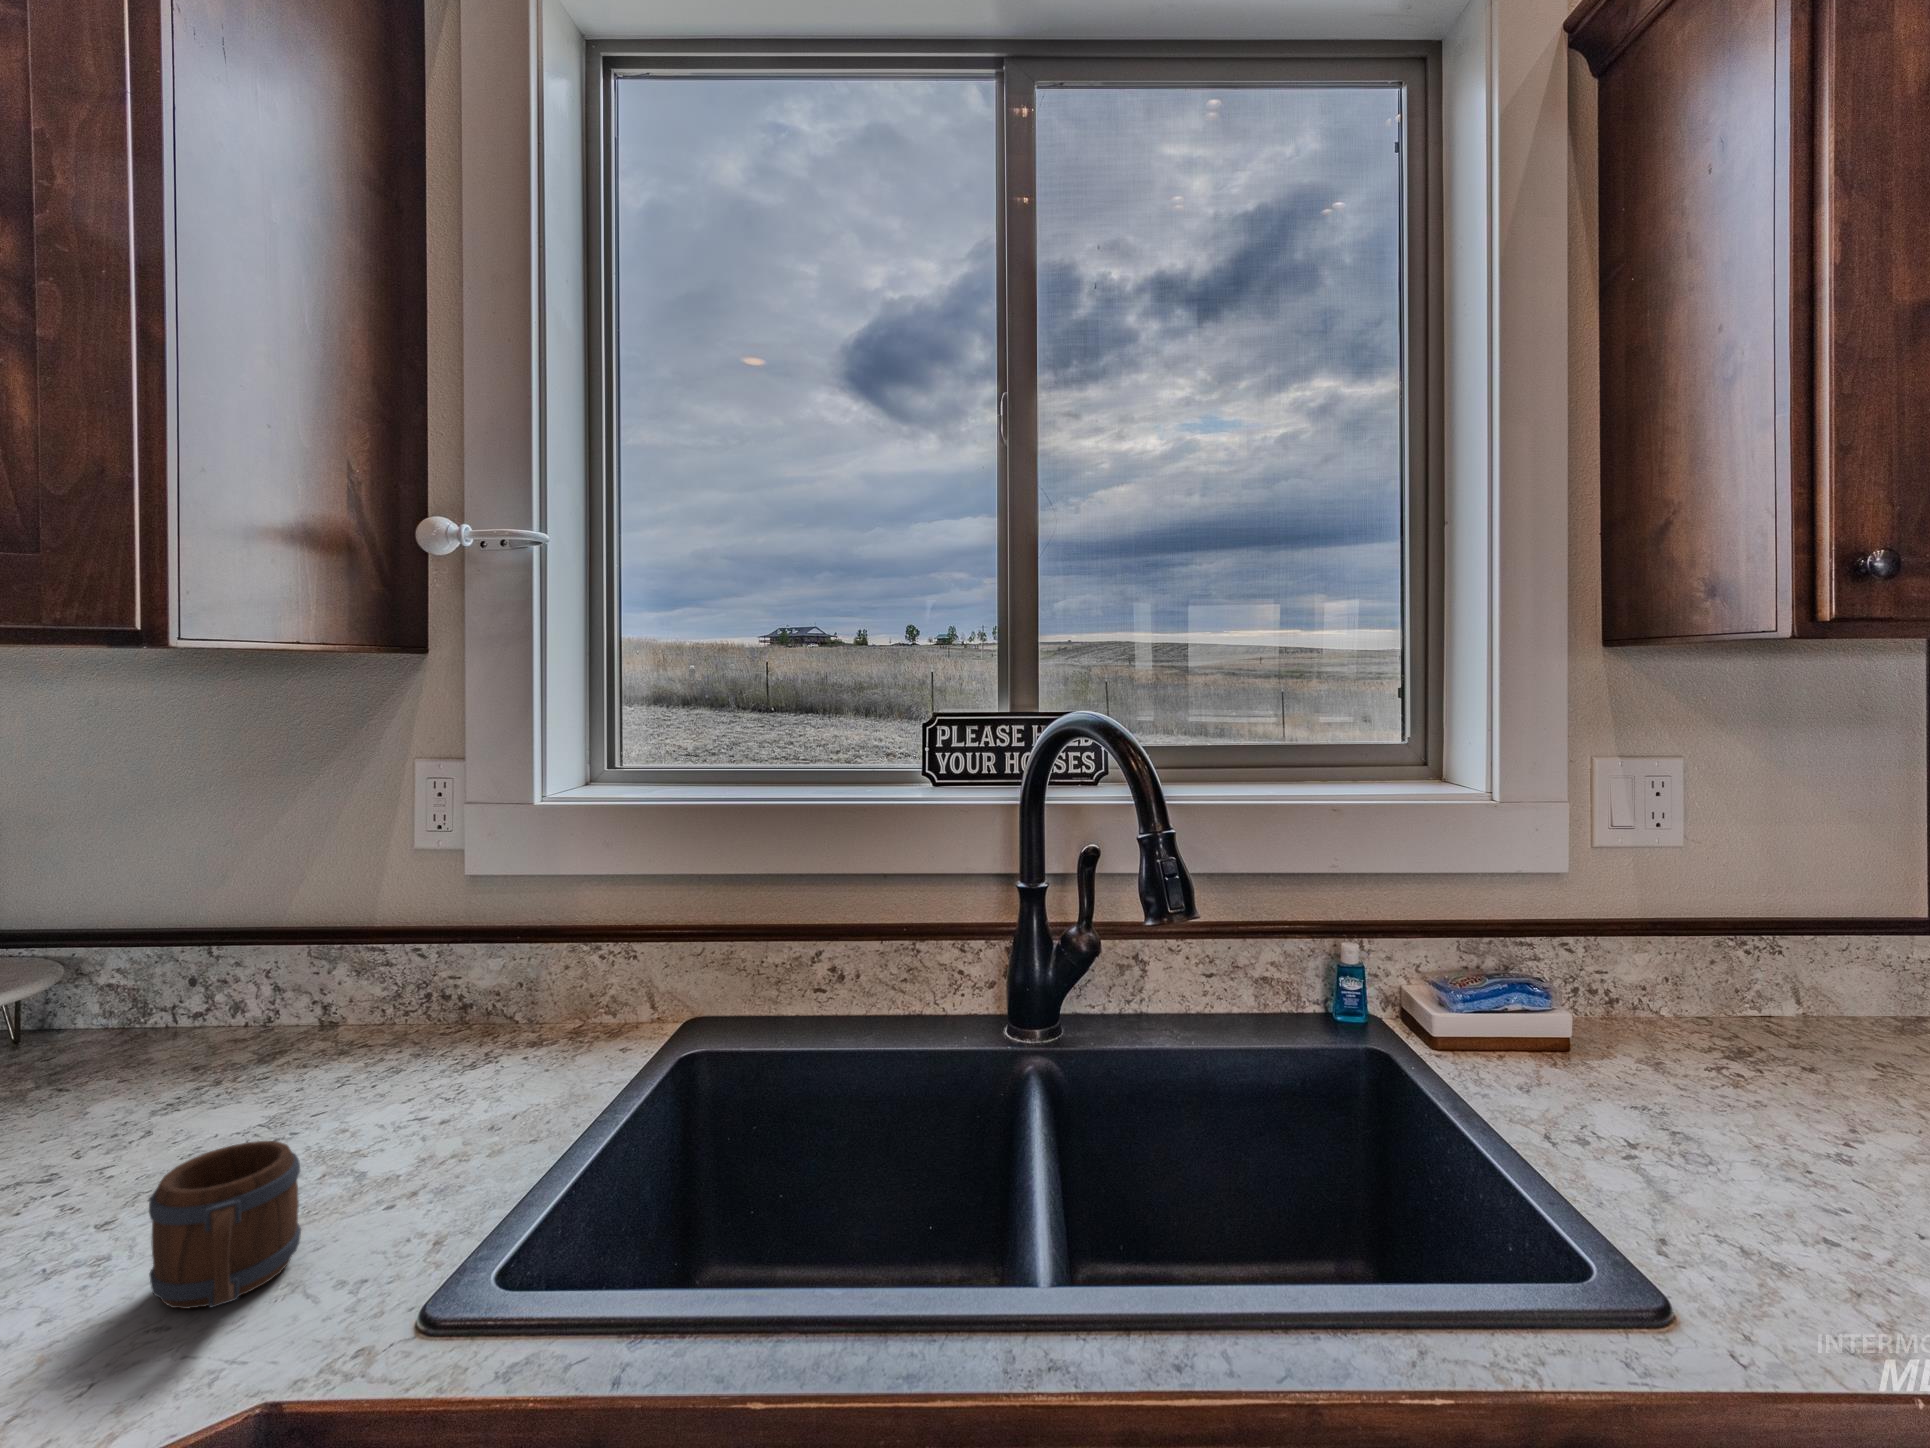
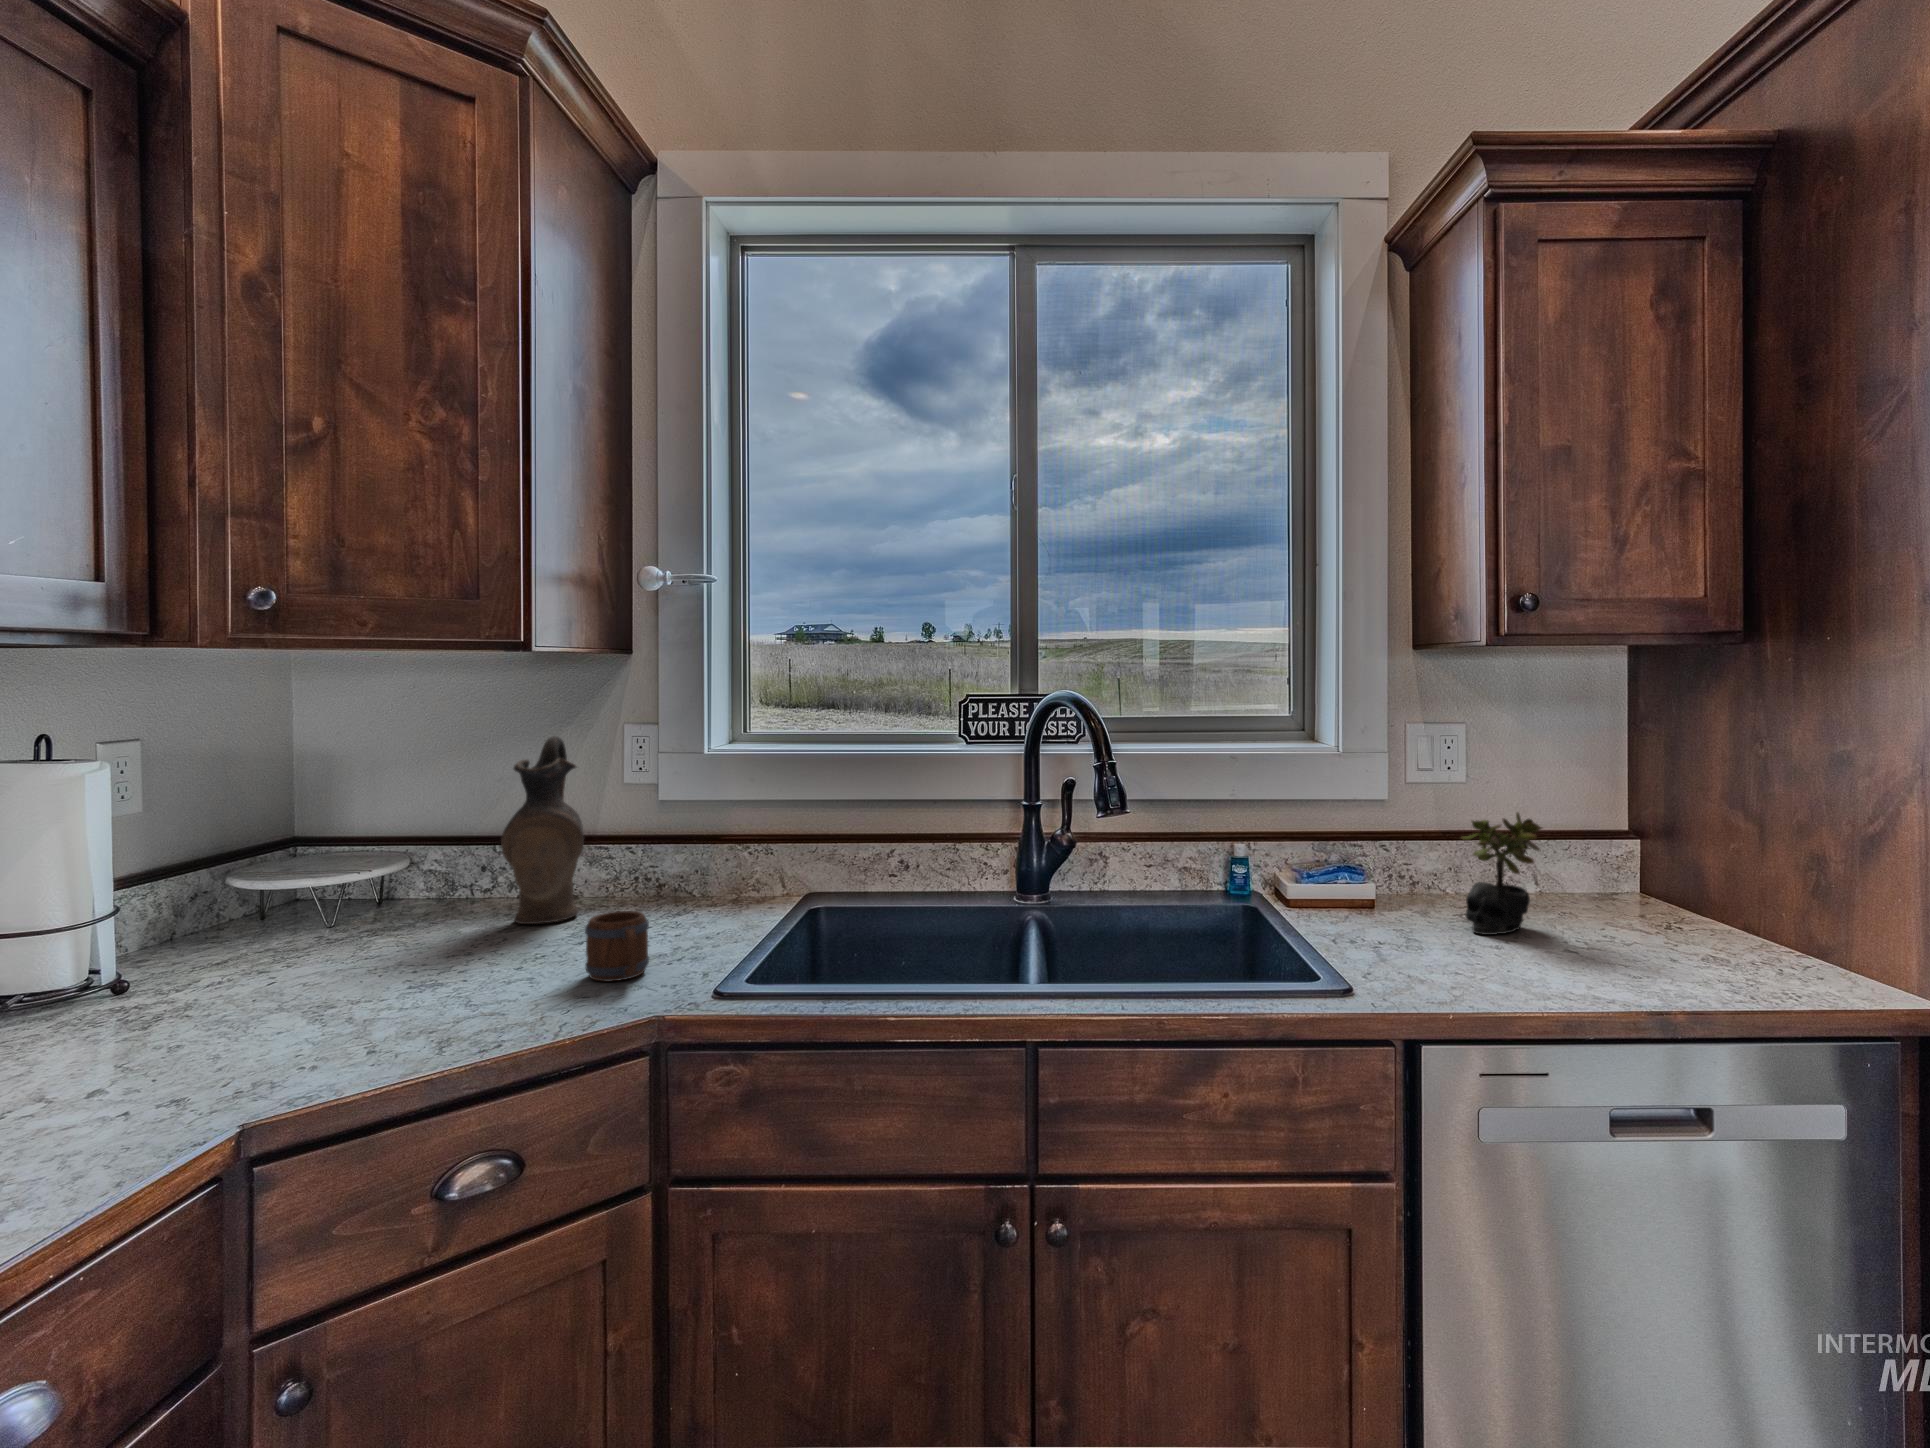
ceramic pitcher: none [143,784,309,1102] -> present [501,736,584,924]
succulent plant: none [1742,916,1911,1135] -> present [1461,812,1542,935]

